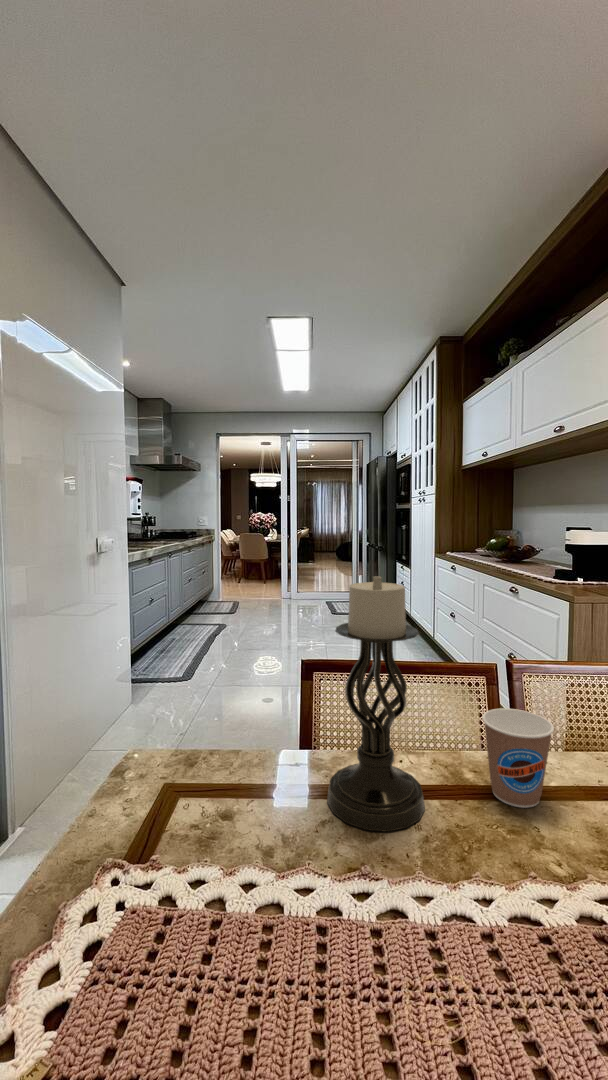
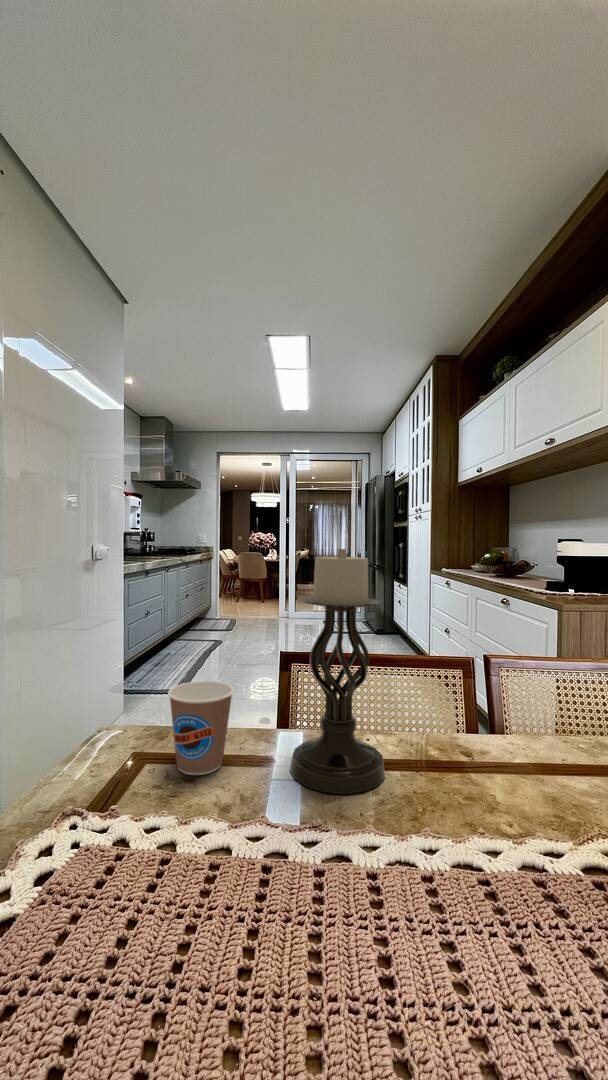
coffee cup: present [482,708,554,808] -> present [168,681,234,775]

